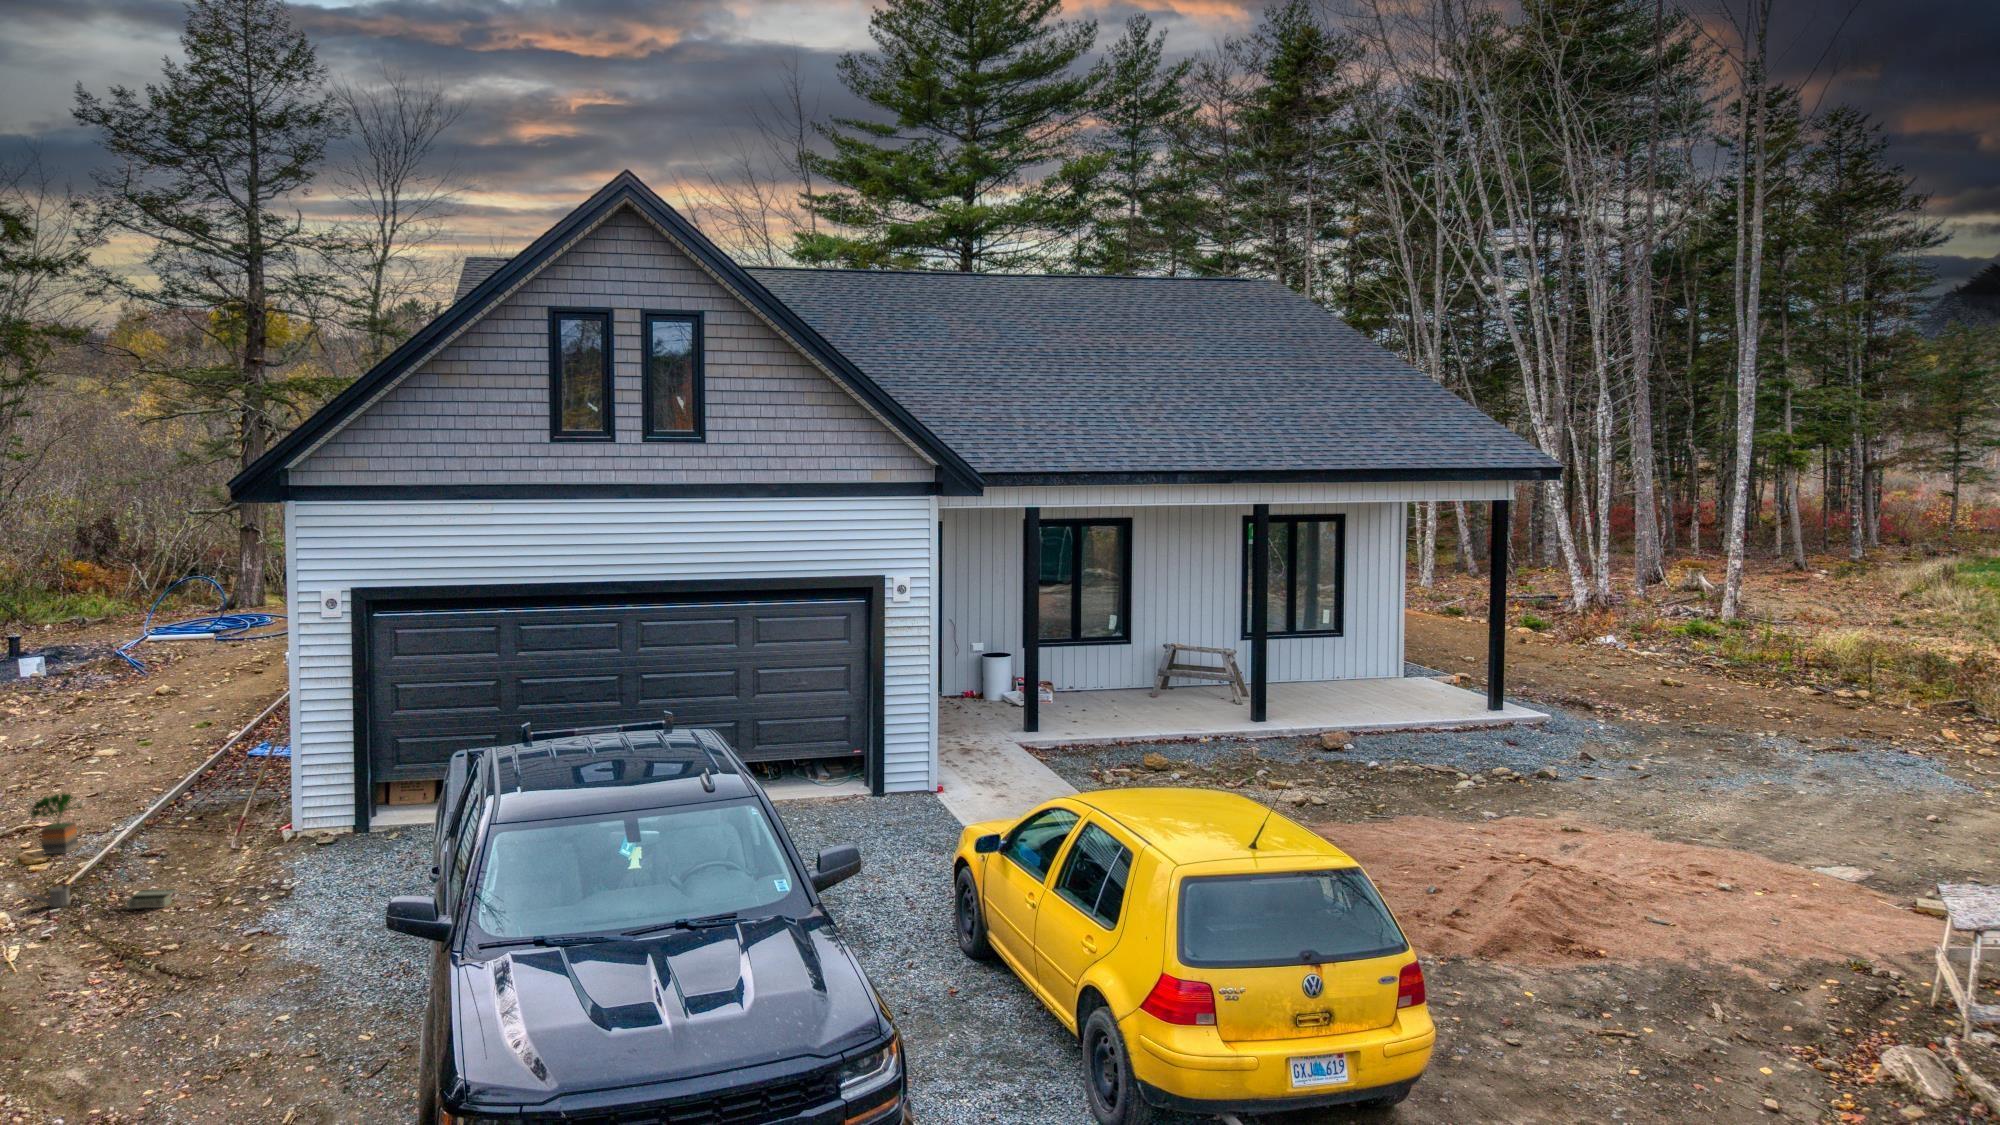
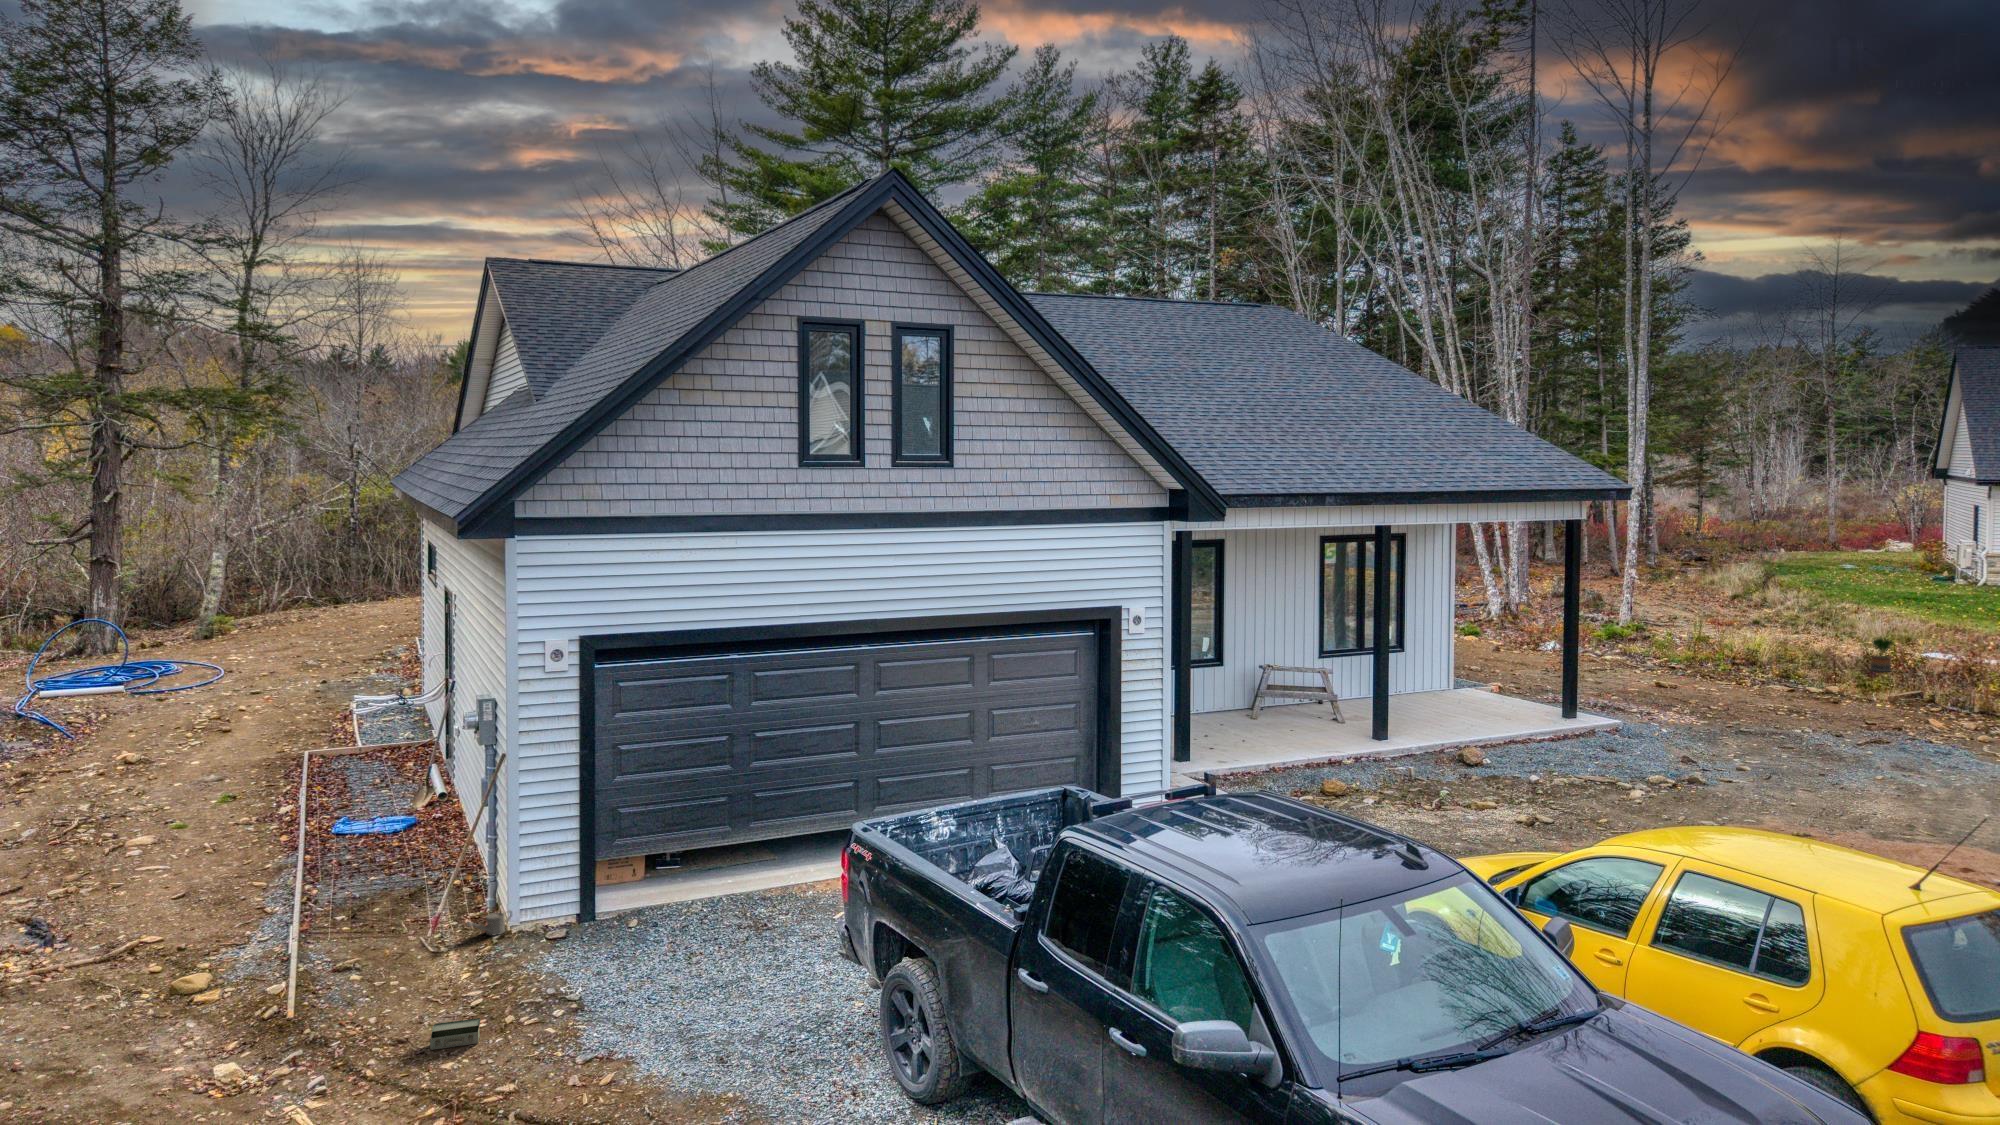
potted tree: present [29,793,81,854] -> present [1871,639,1895,672]
watering can: present [23,886,72,908] -> present [467,911,512,935]

